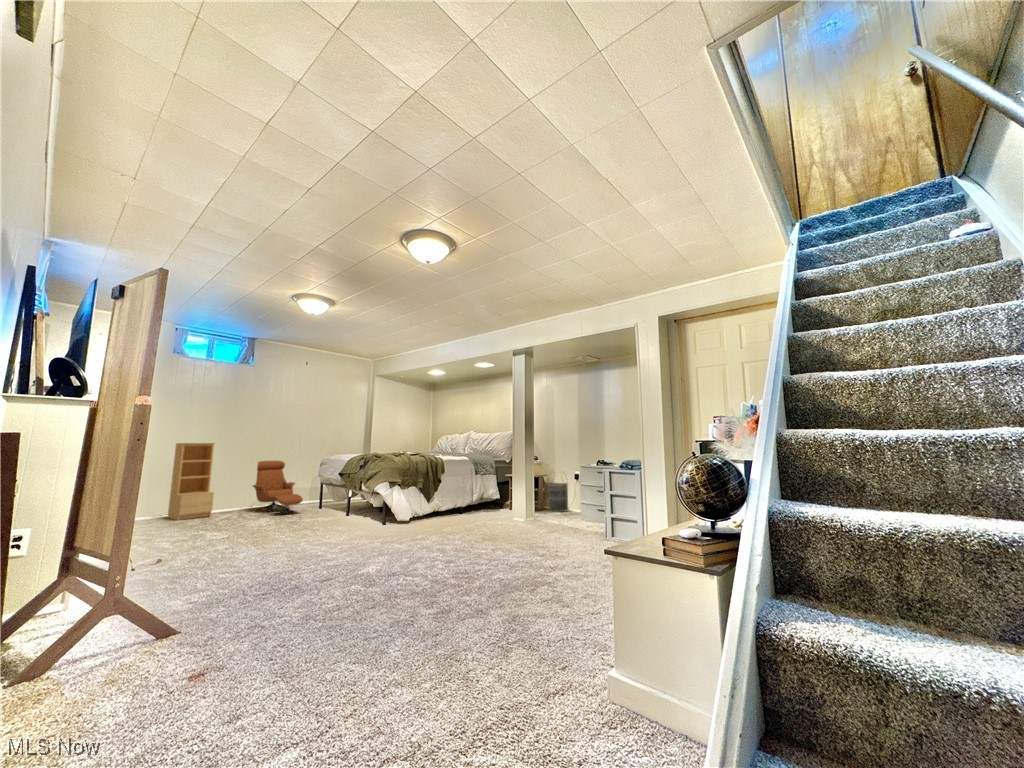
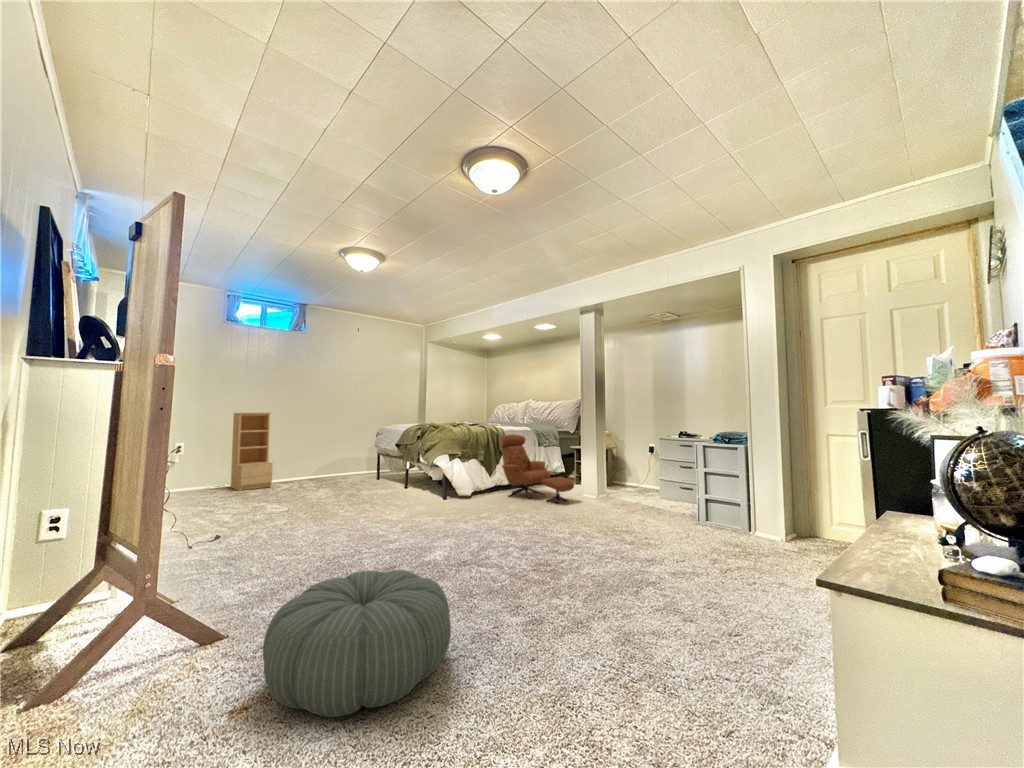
armchair: present [253,461,303,515] -> present [501,434,574,503]
basket: present [549,483,568,512] -> none [620,443,644,488]
pouf: none [217,570,373,675] -> present [263,570,451,717]

